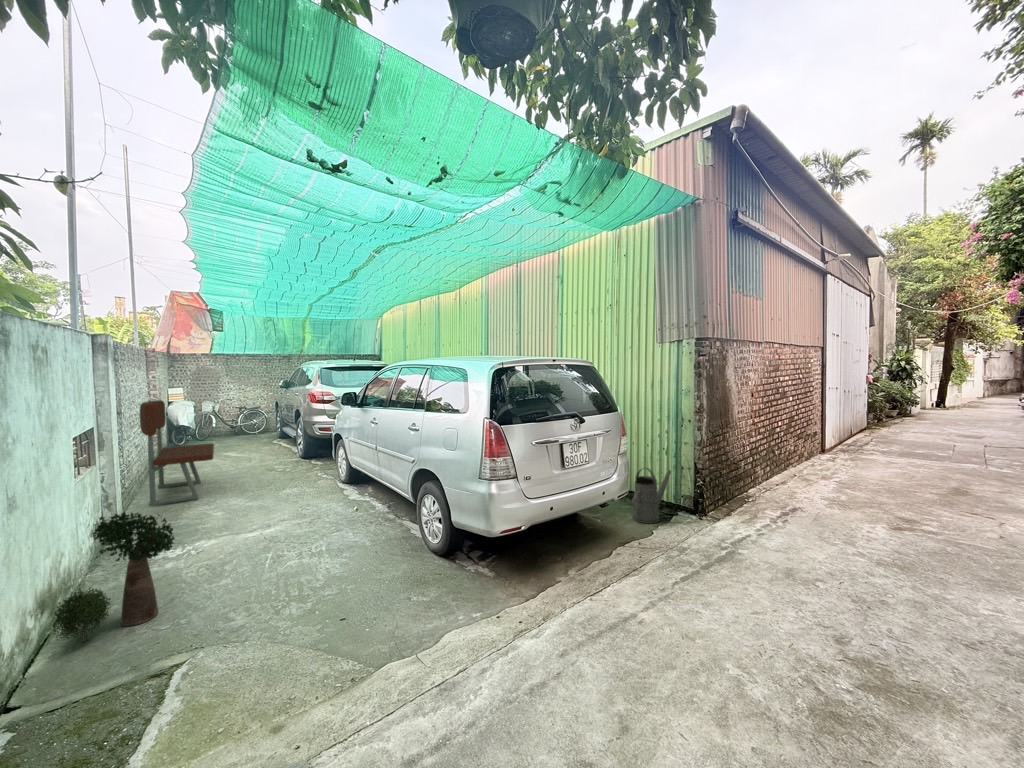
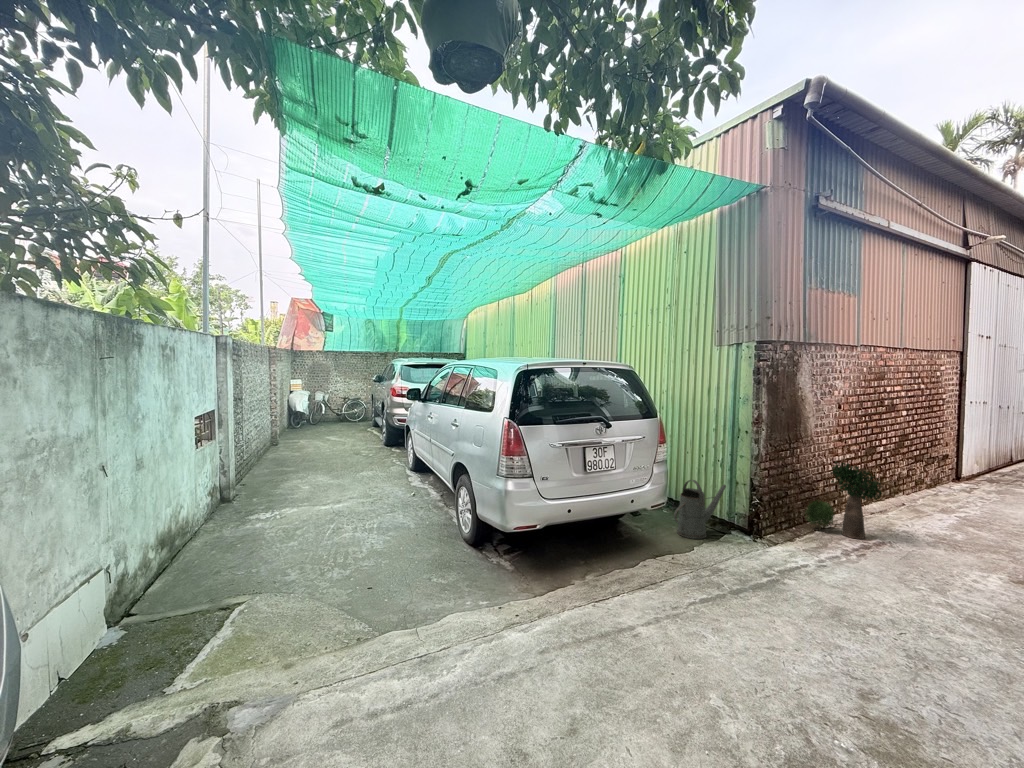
bench: present [140,400,214,506] -> none [255,390,312,478]
potted plant: present [54,513,175,641] -> present [805,462,882,539]

